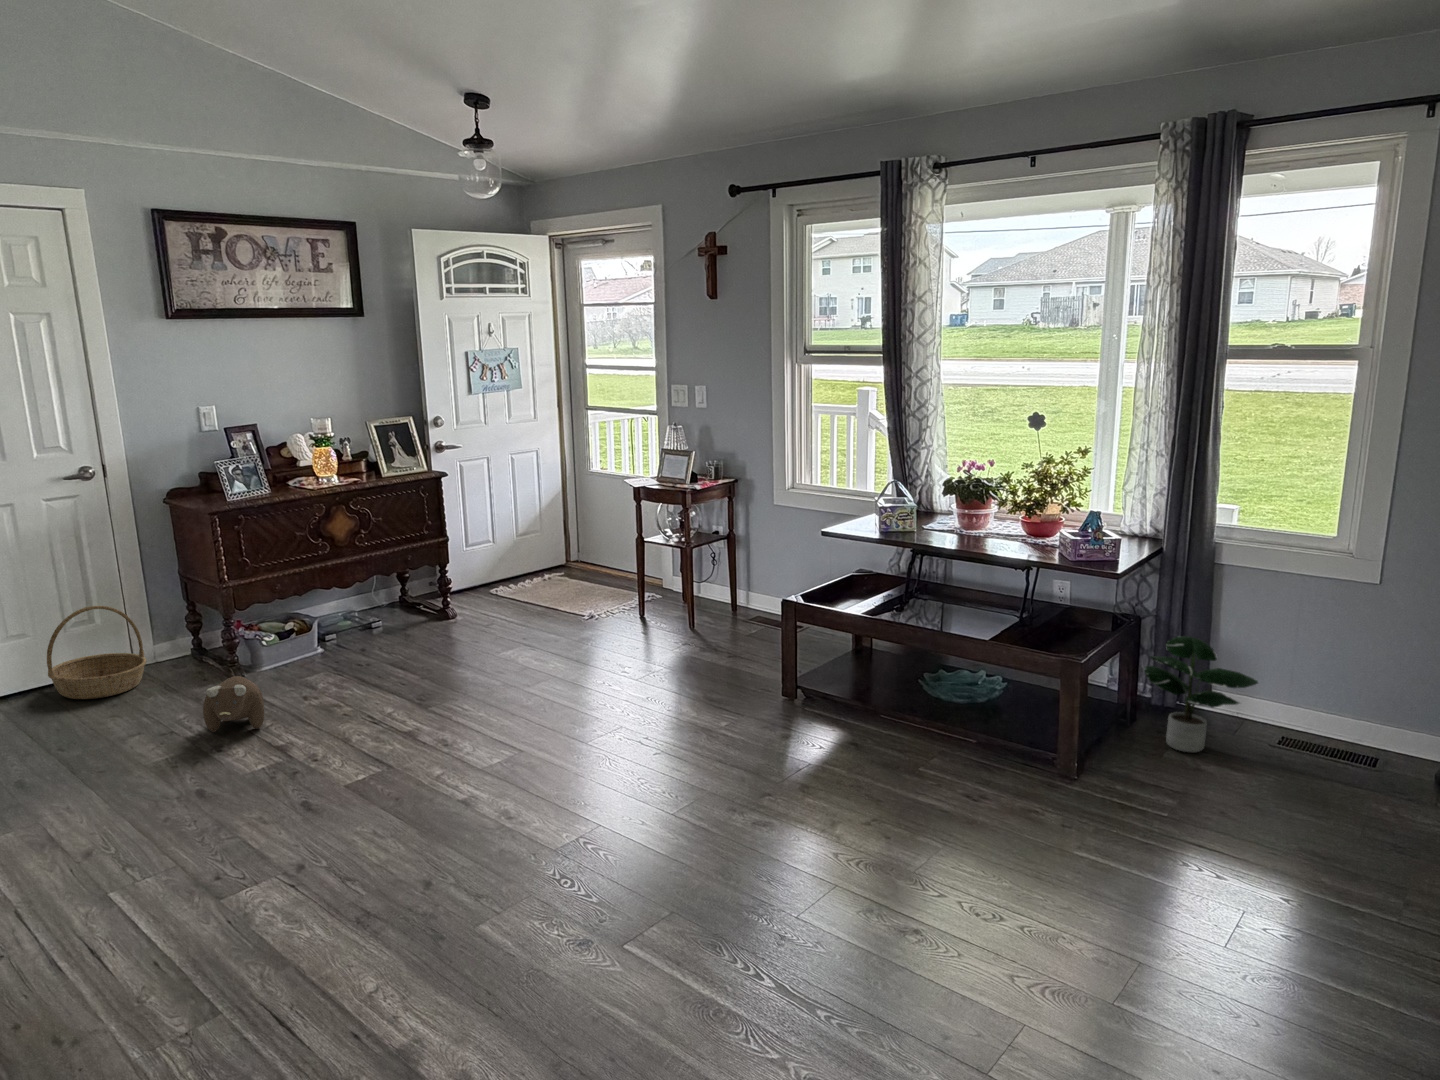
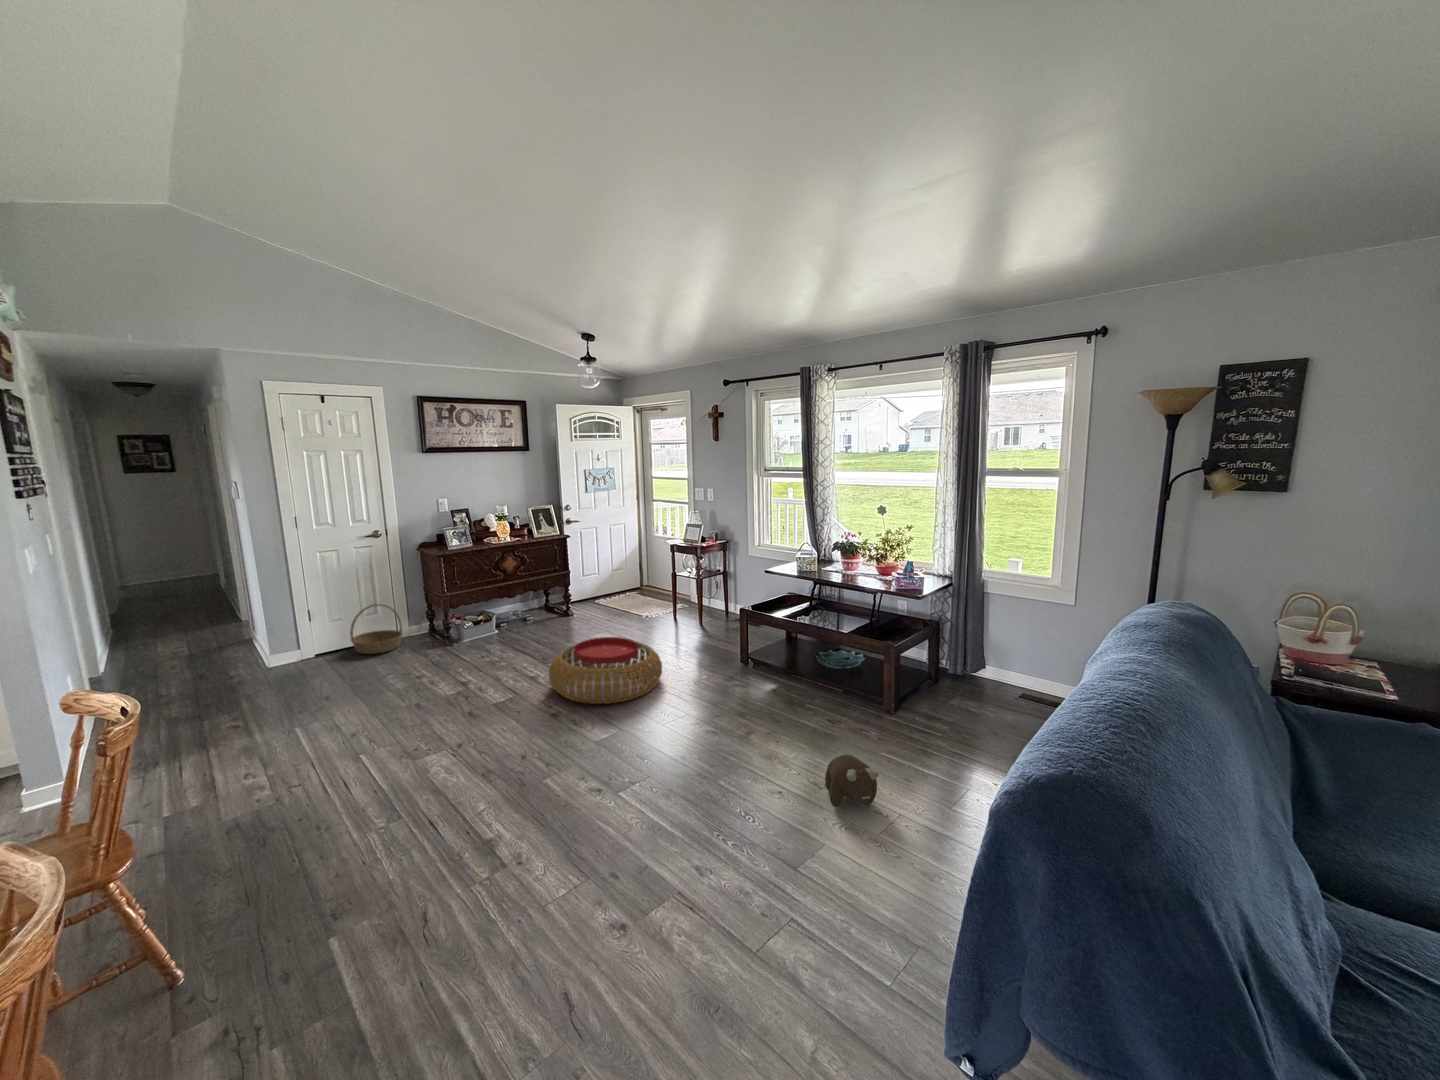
potted plant: present [1144,636,1258,752] -> none [941,633,1004,701]
pouf: none [445,657,650,781] -> present [549,637,662,704]
plush toy: present [203,676,264,732] -> present [825,755,879,807]

